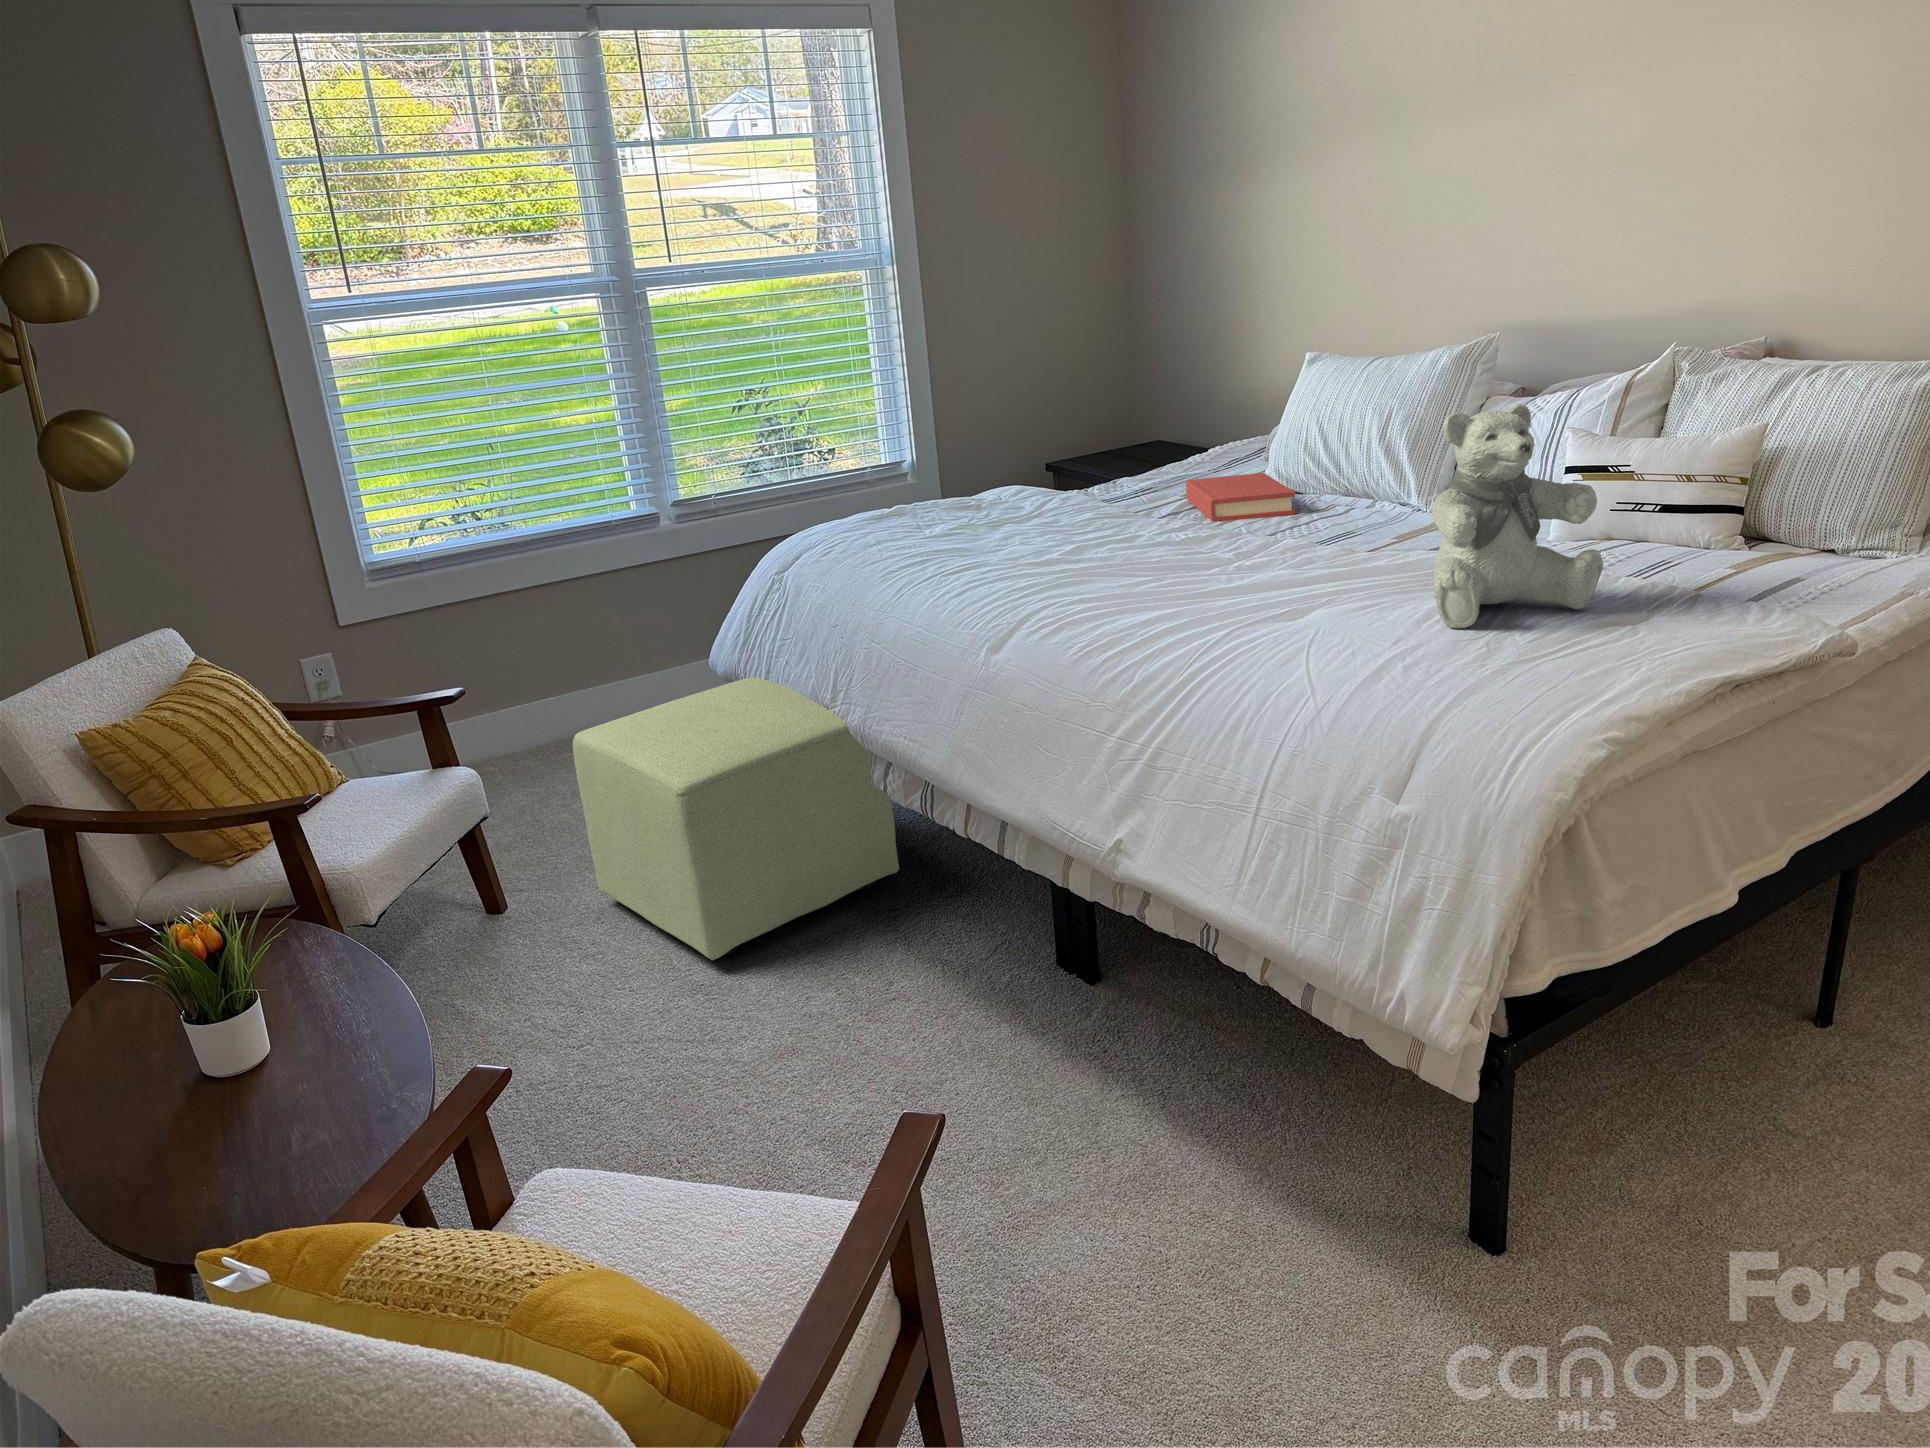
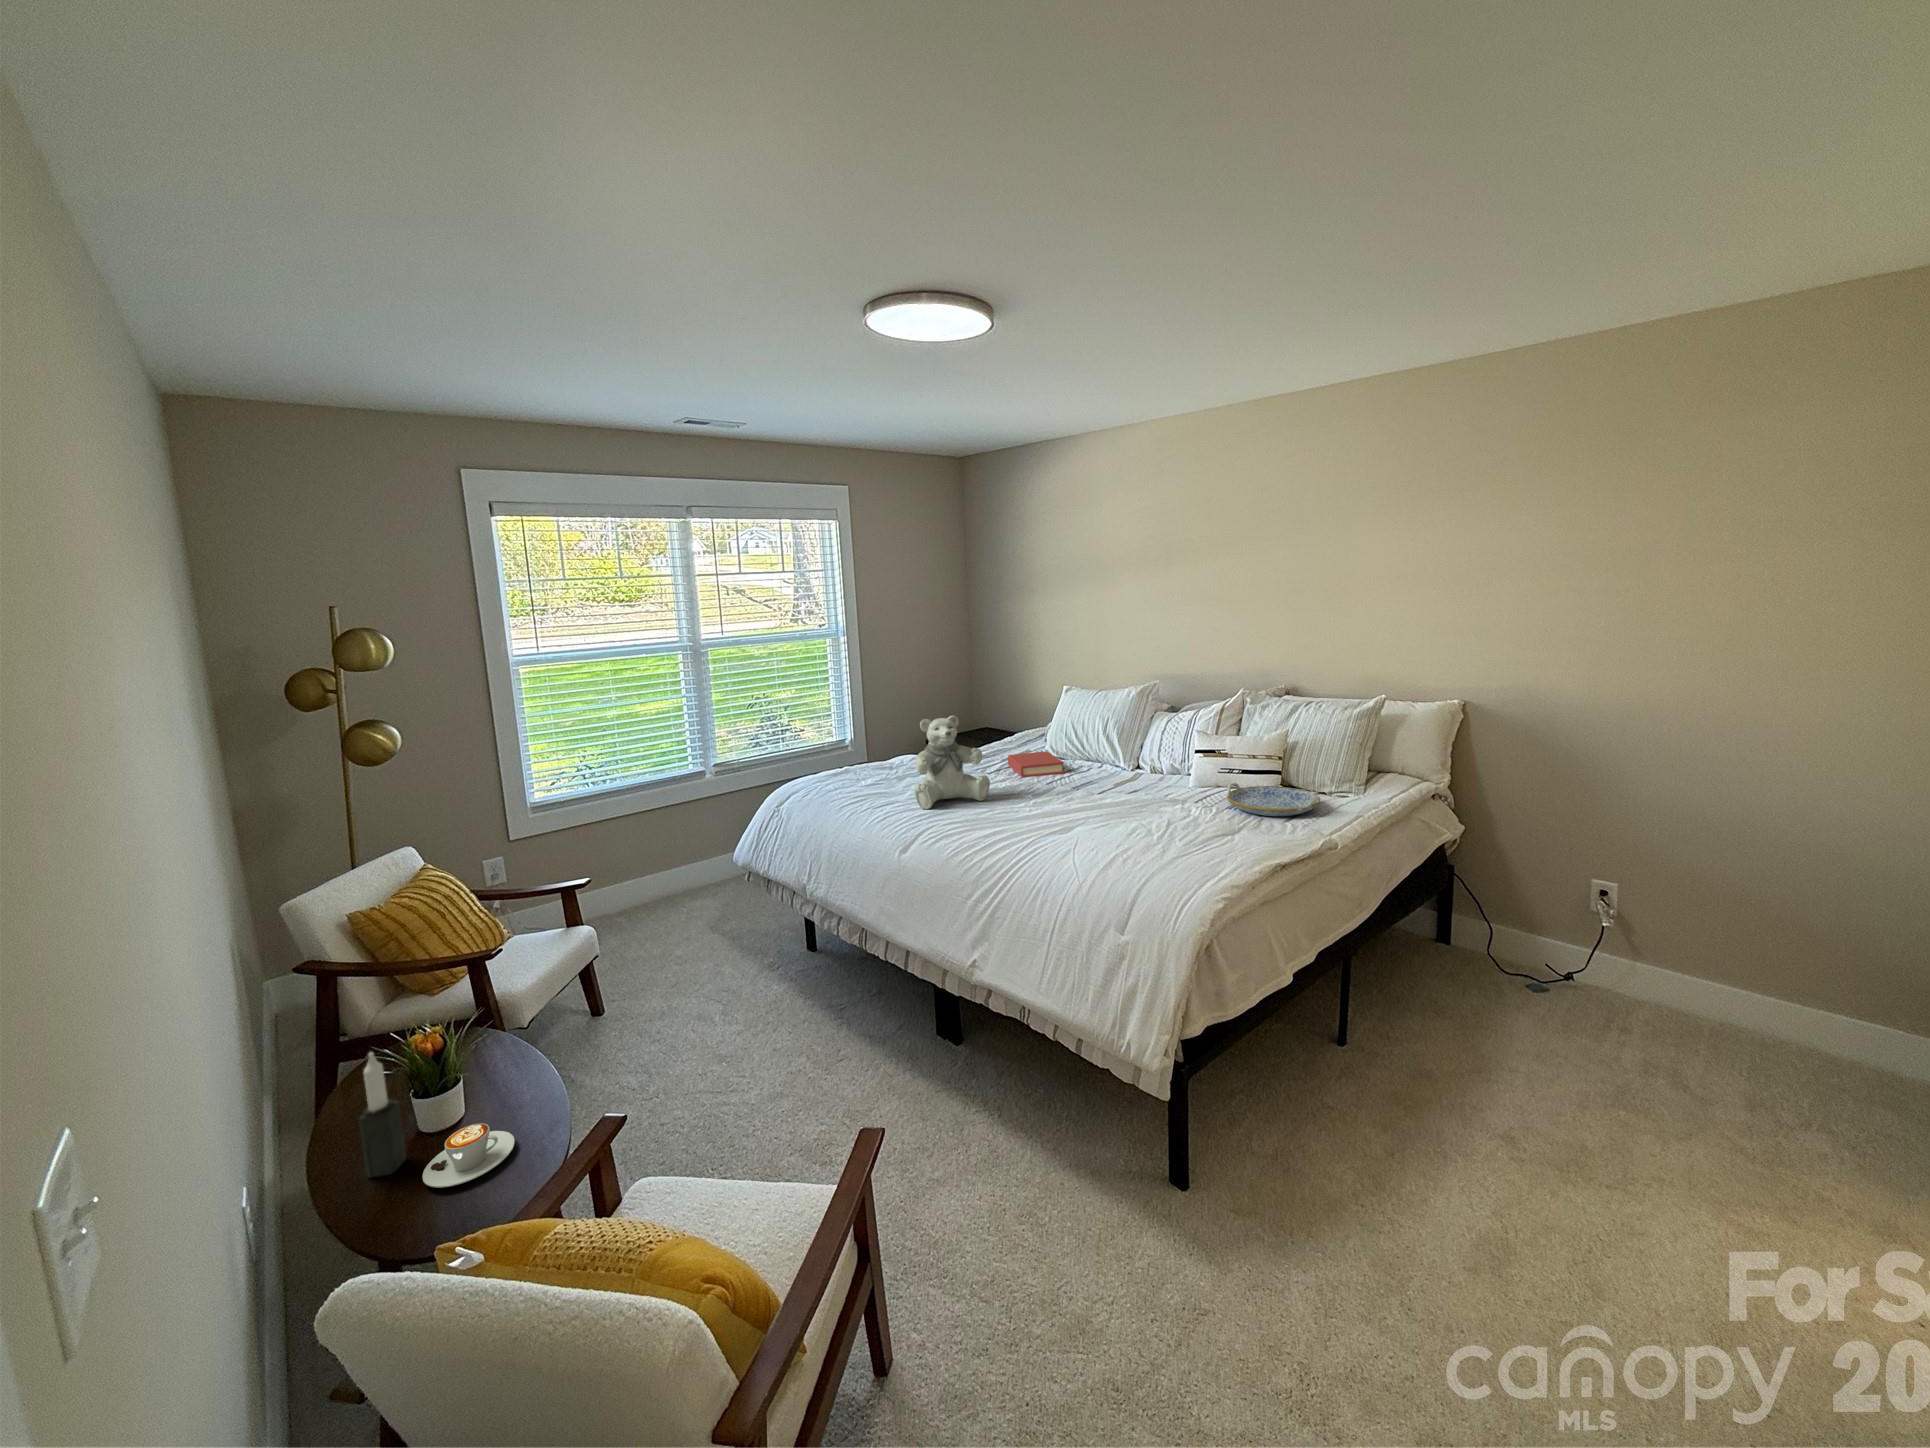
teddy bear: present [1431,404,1603,629] -> present [914,716,990,809]
serving tray: none [1627,529,1833,595] -> present [1227,783,1320,816]
ottoman: present [573,676,899,960] -> none [659,865,849,1040]
candle: none [109,948,198,1133] -> present [359,1052,406,1178]
coffee cup: none [220,1065,354,1155] -> present [422,1123,515,1188]

